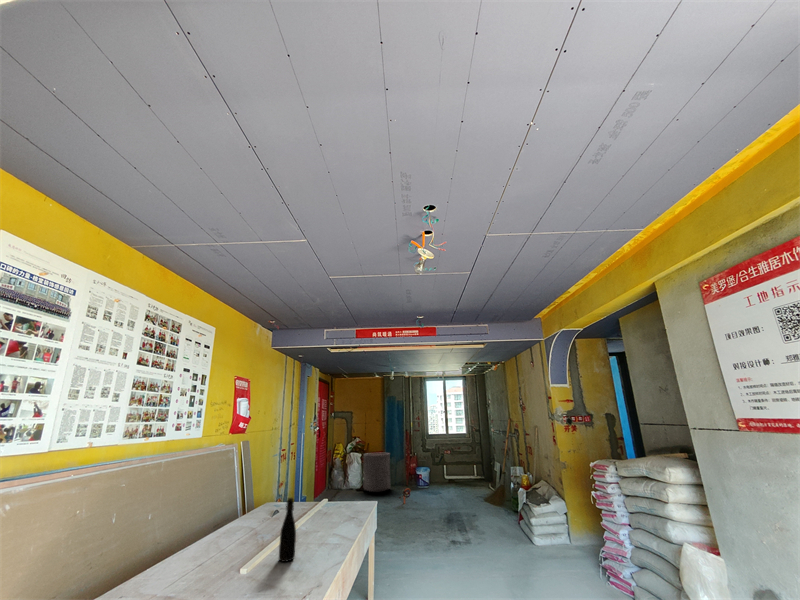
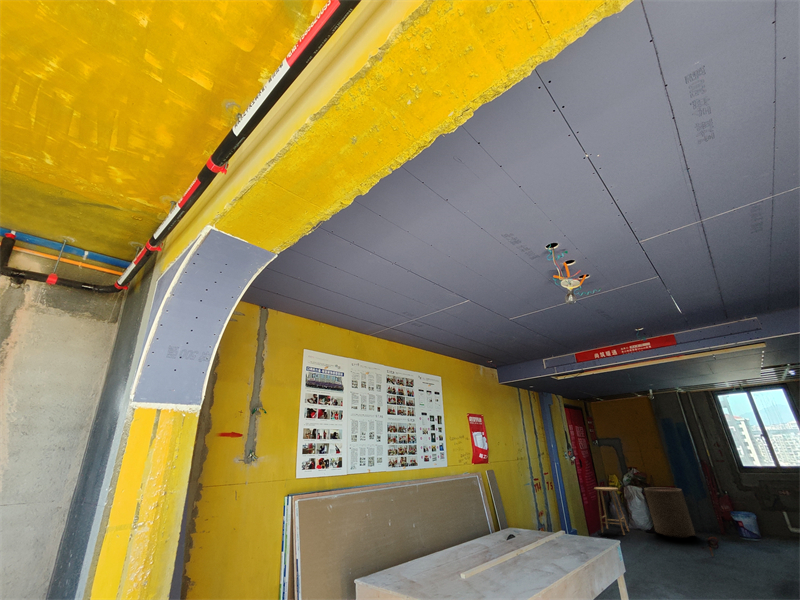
stool: none [322,455,344,496] -> present [594,487,629,535]
bottle: present [279,498,296,562] -> none [499,529,516,588]

